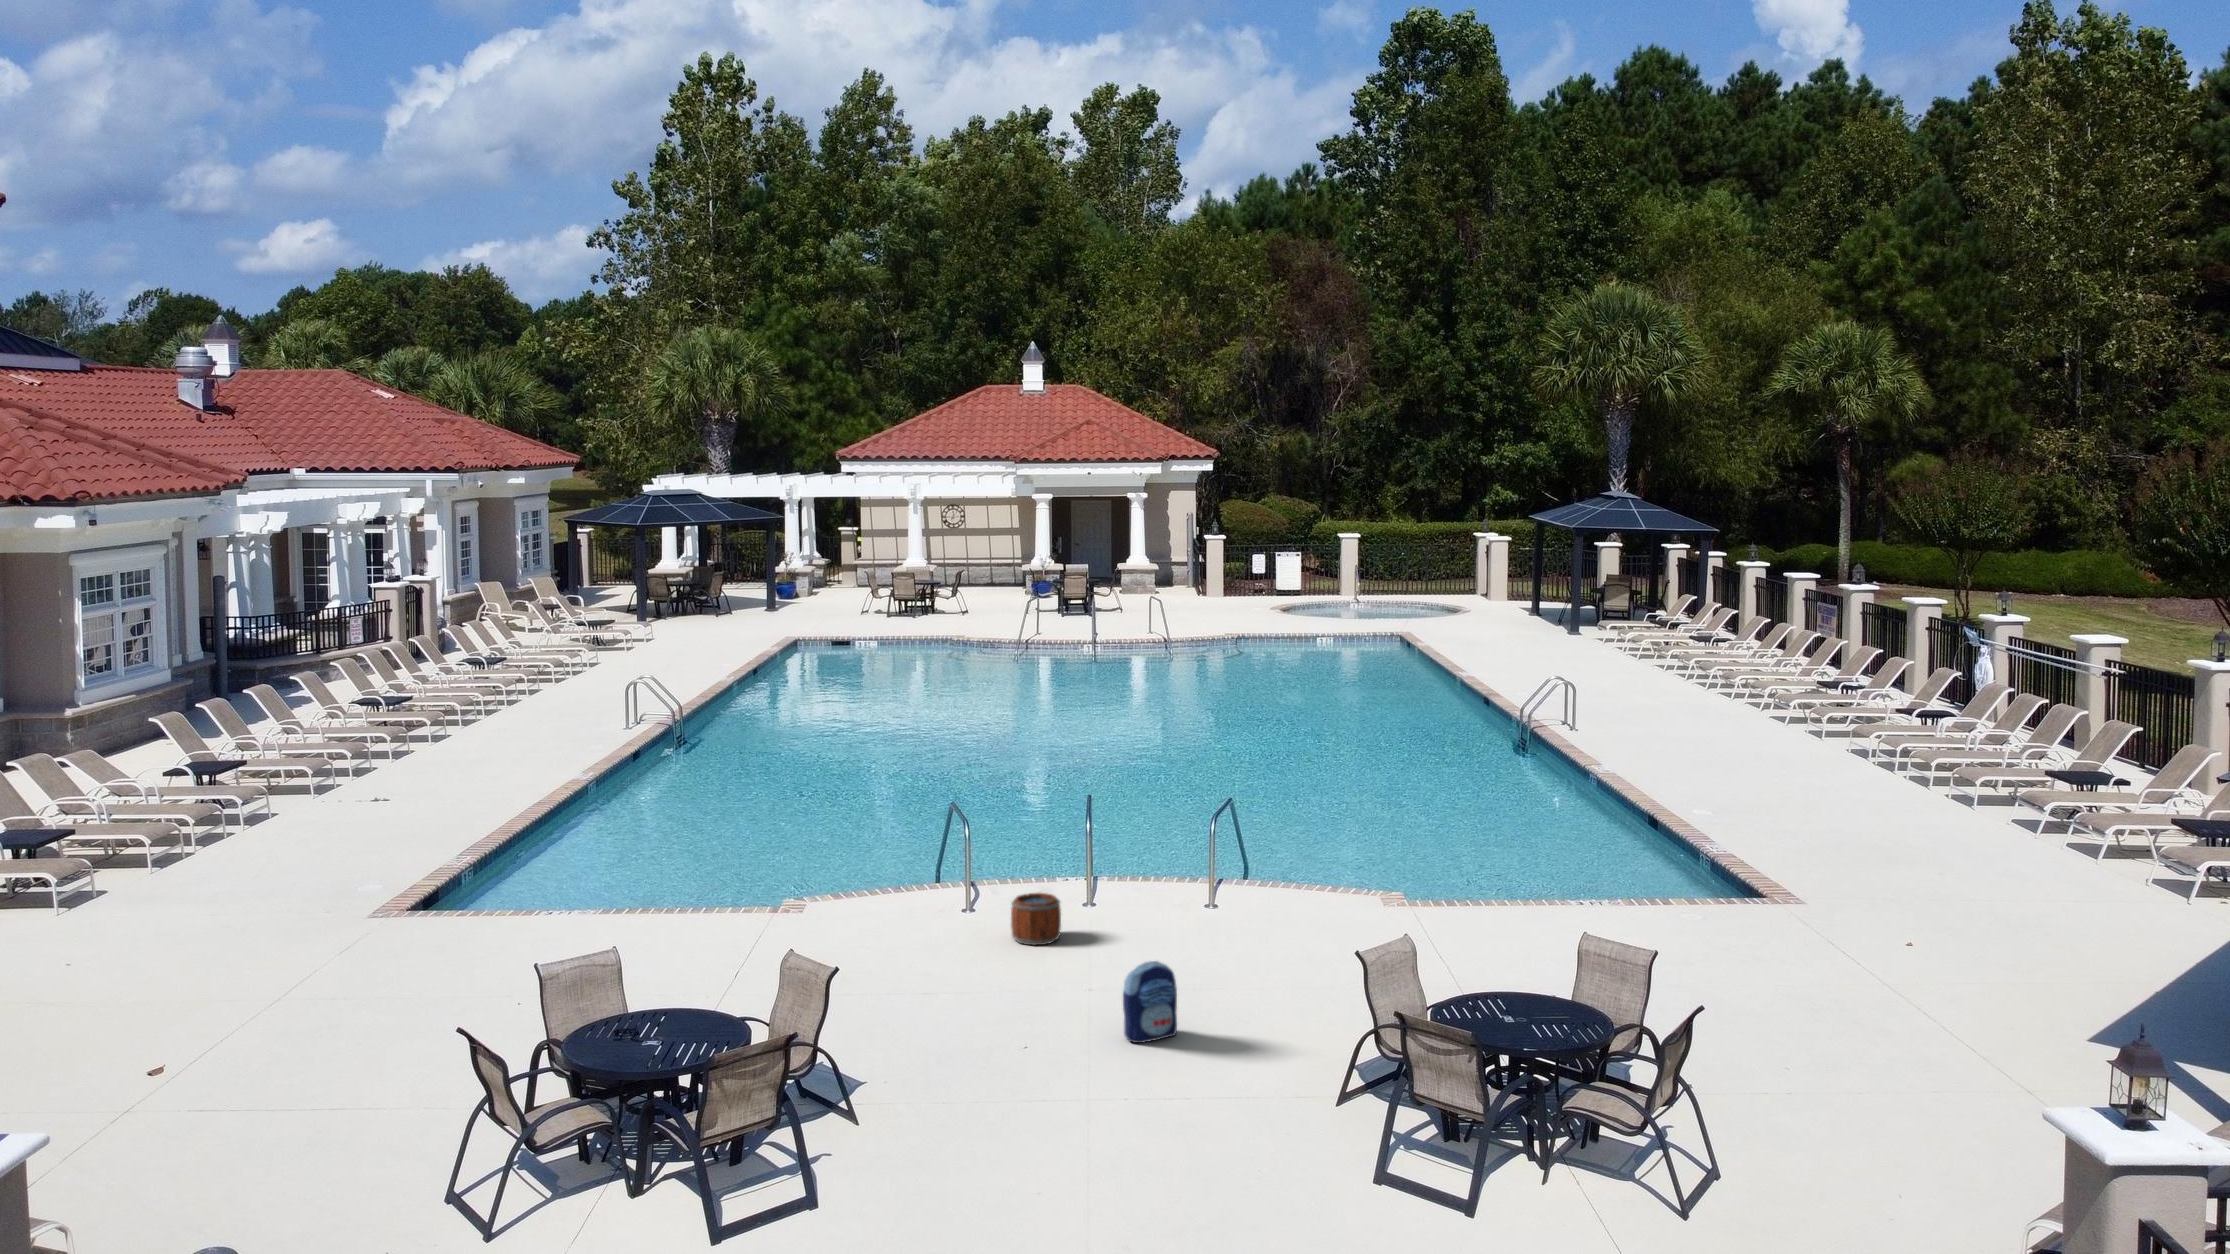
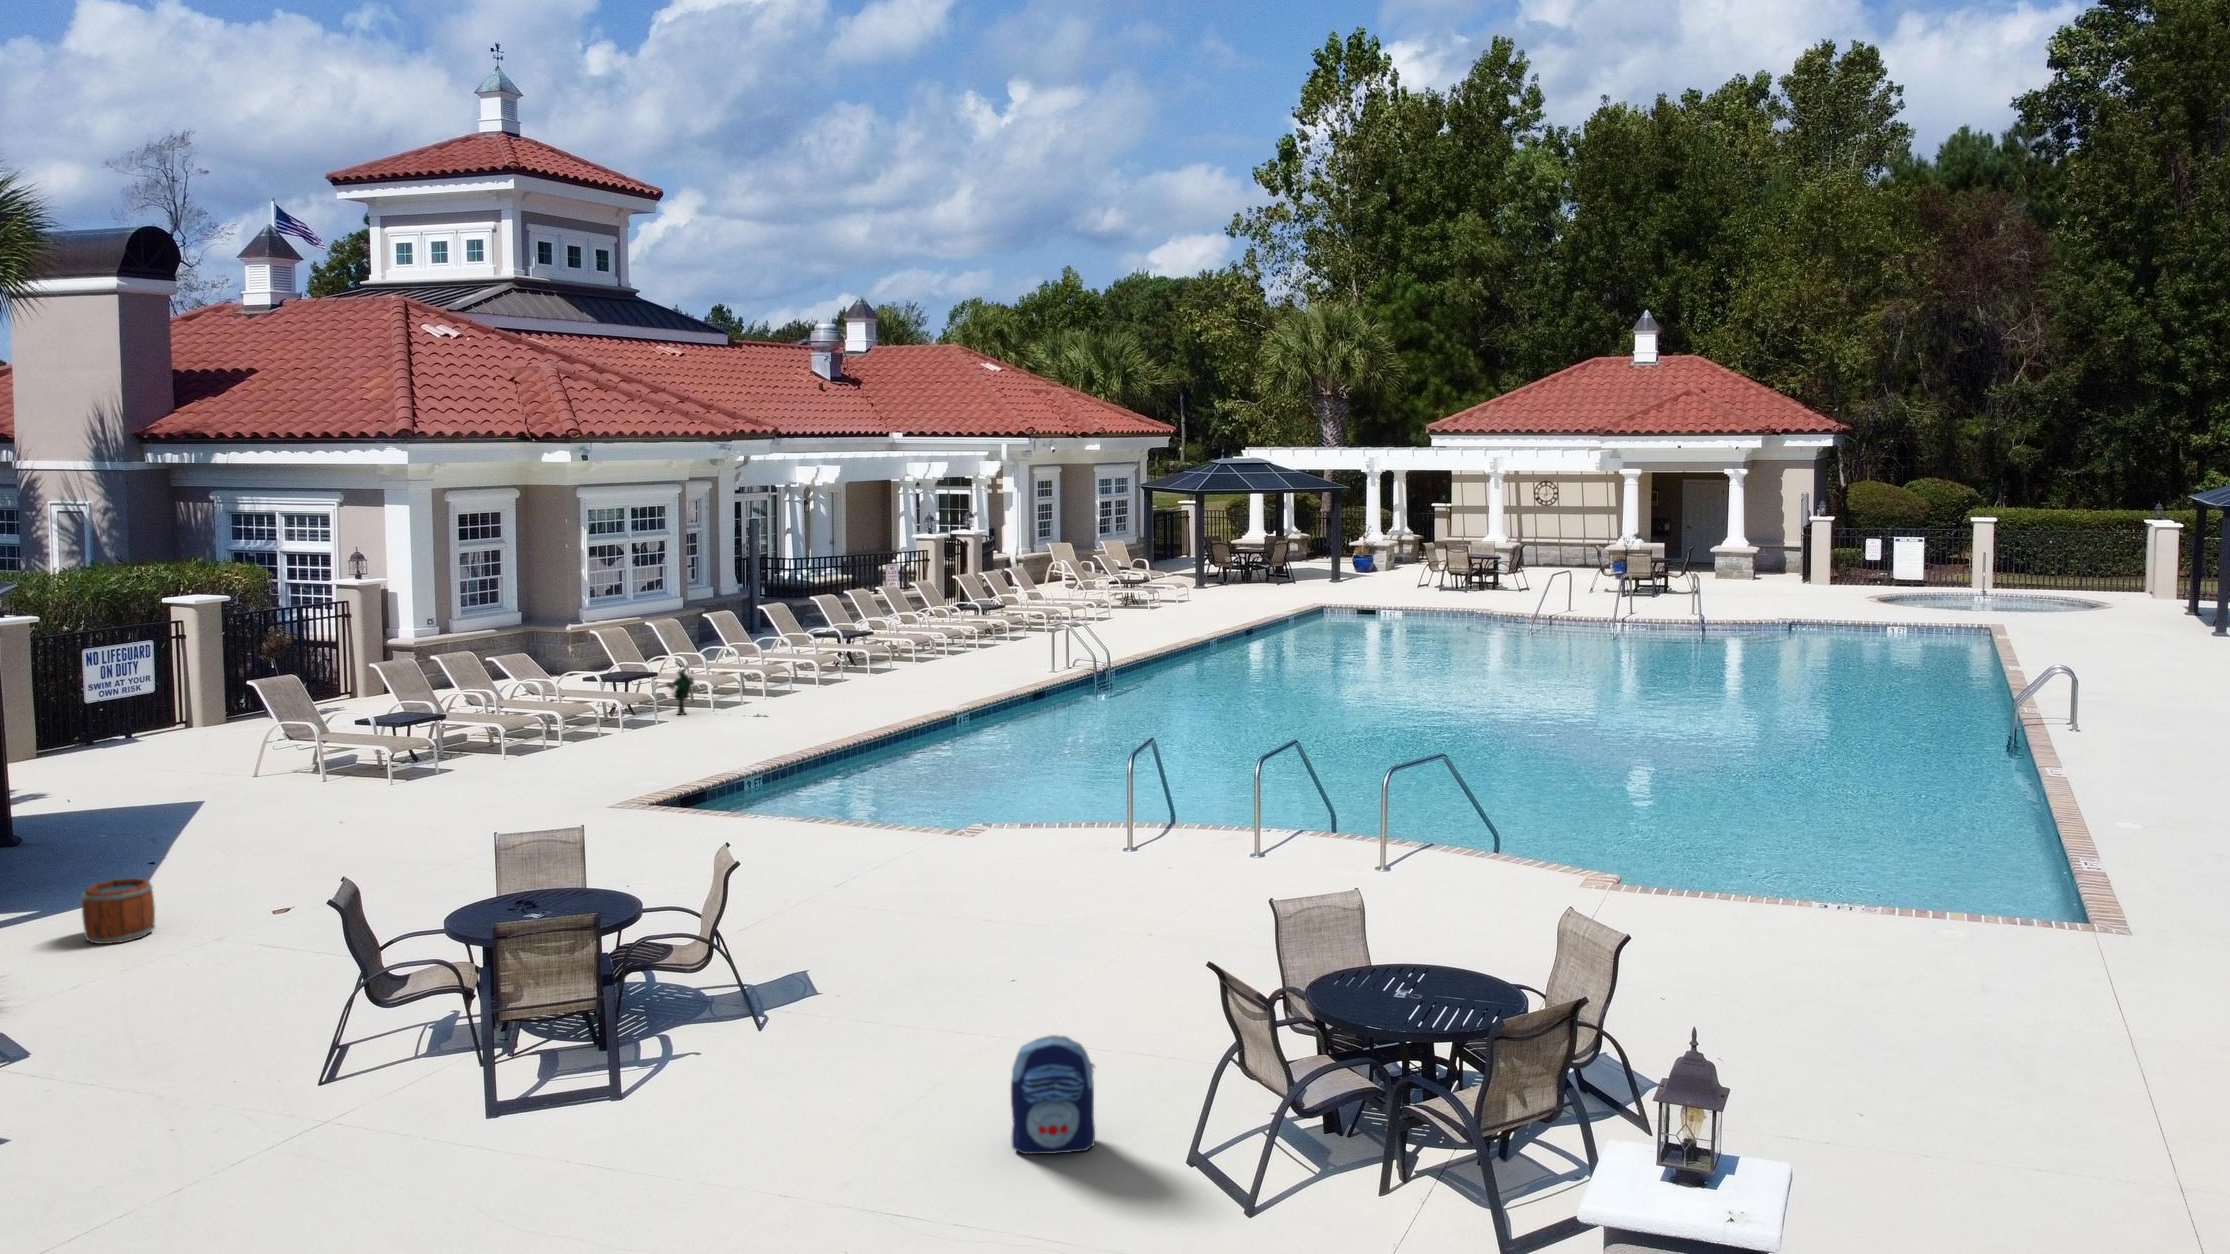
decorative plant: none [289,740,321,792] -> present [667,666,694,715]
bucket: present [1011,893,1061,945] -> present [81,878,155,944]

